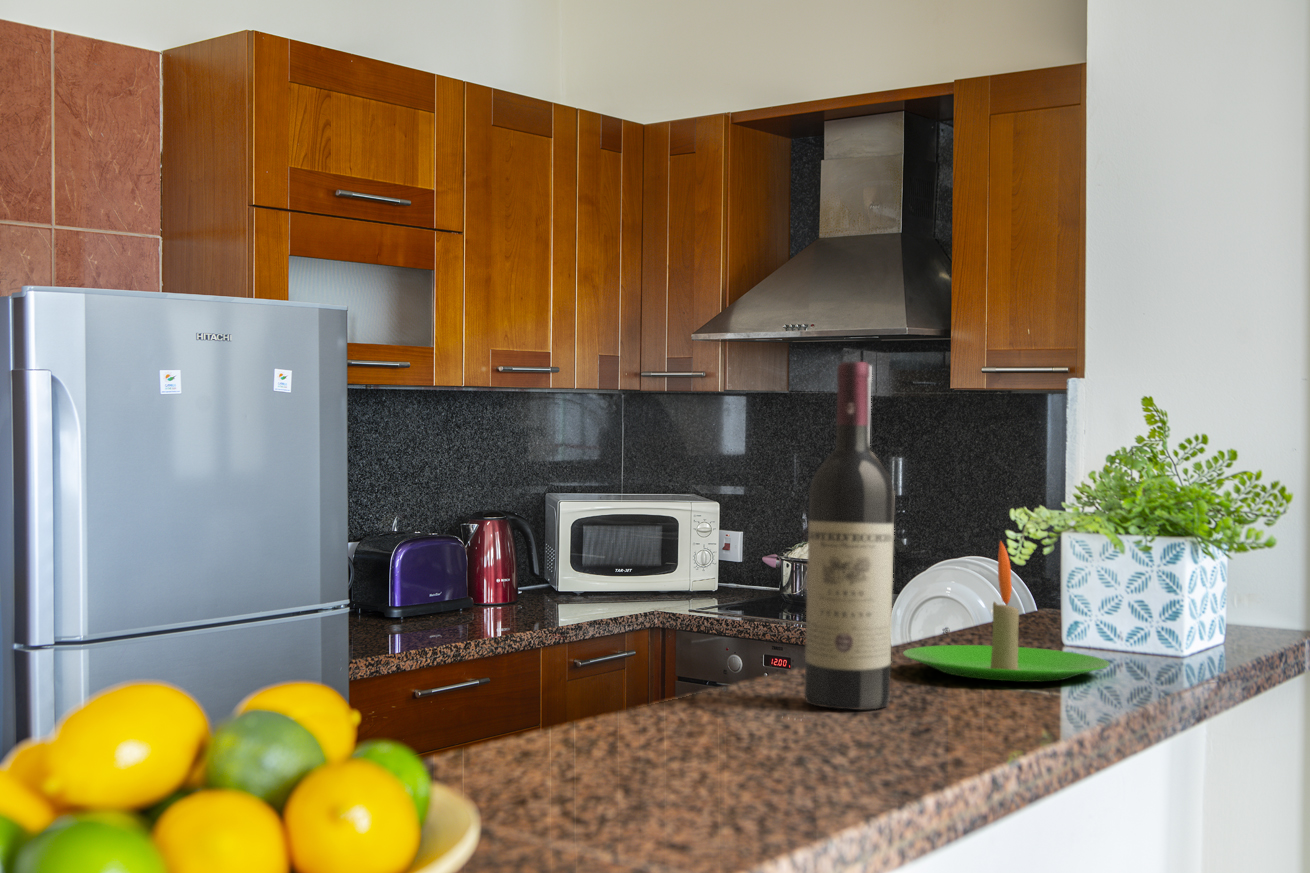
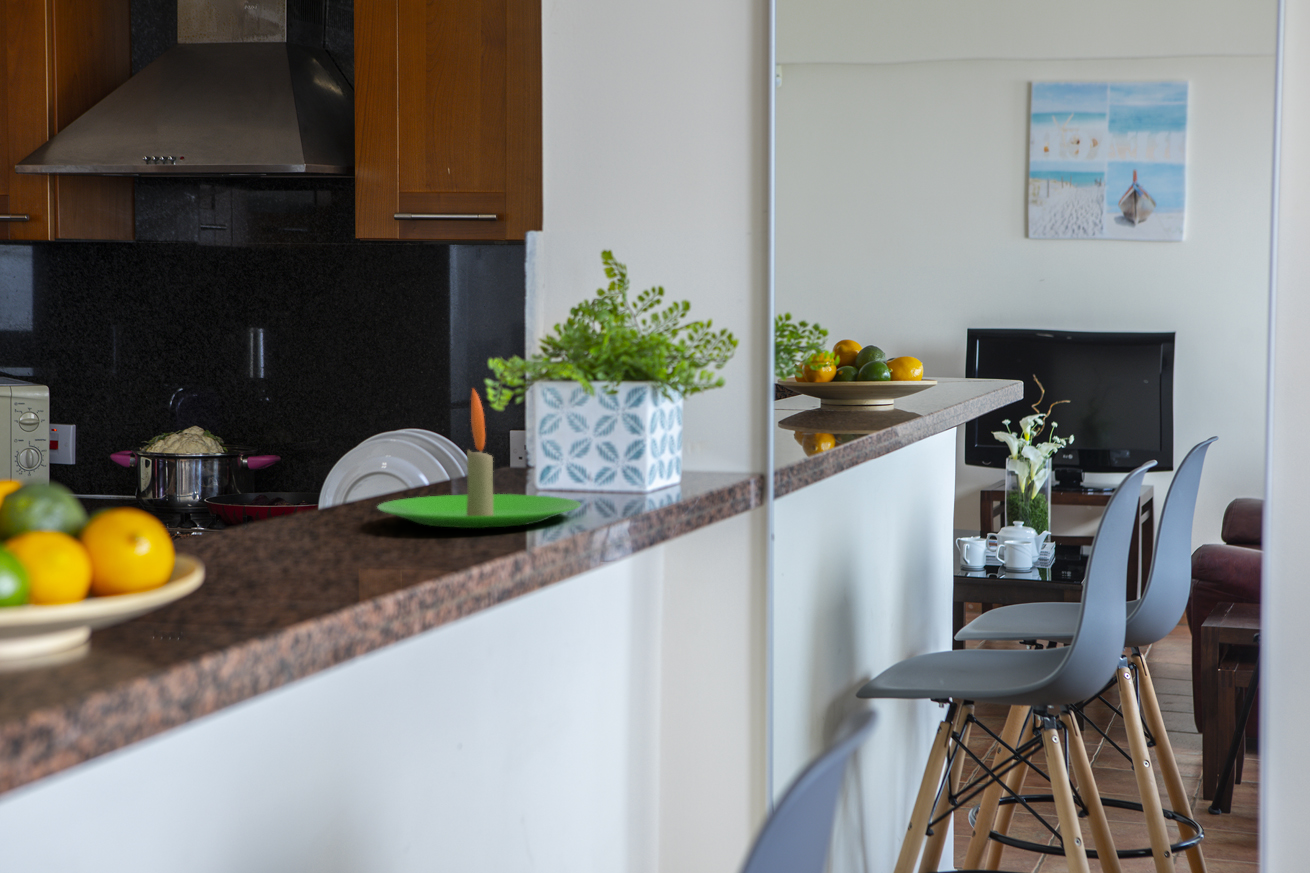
wine bottle: present [804,362,895,710] -> none [263,191,361,569]

